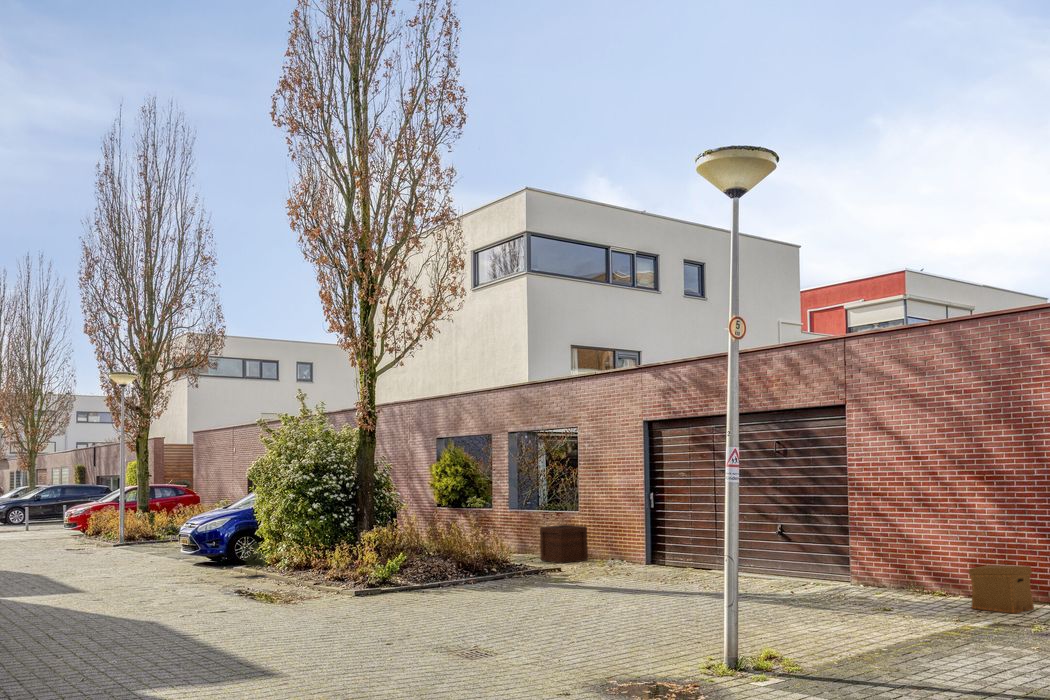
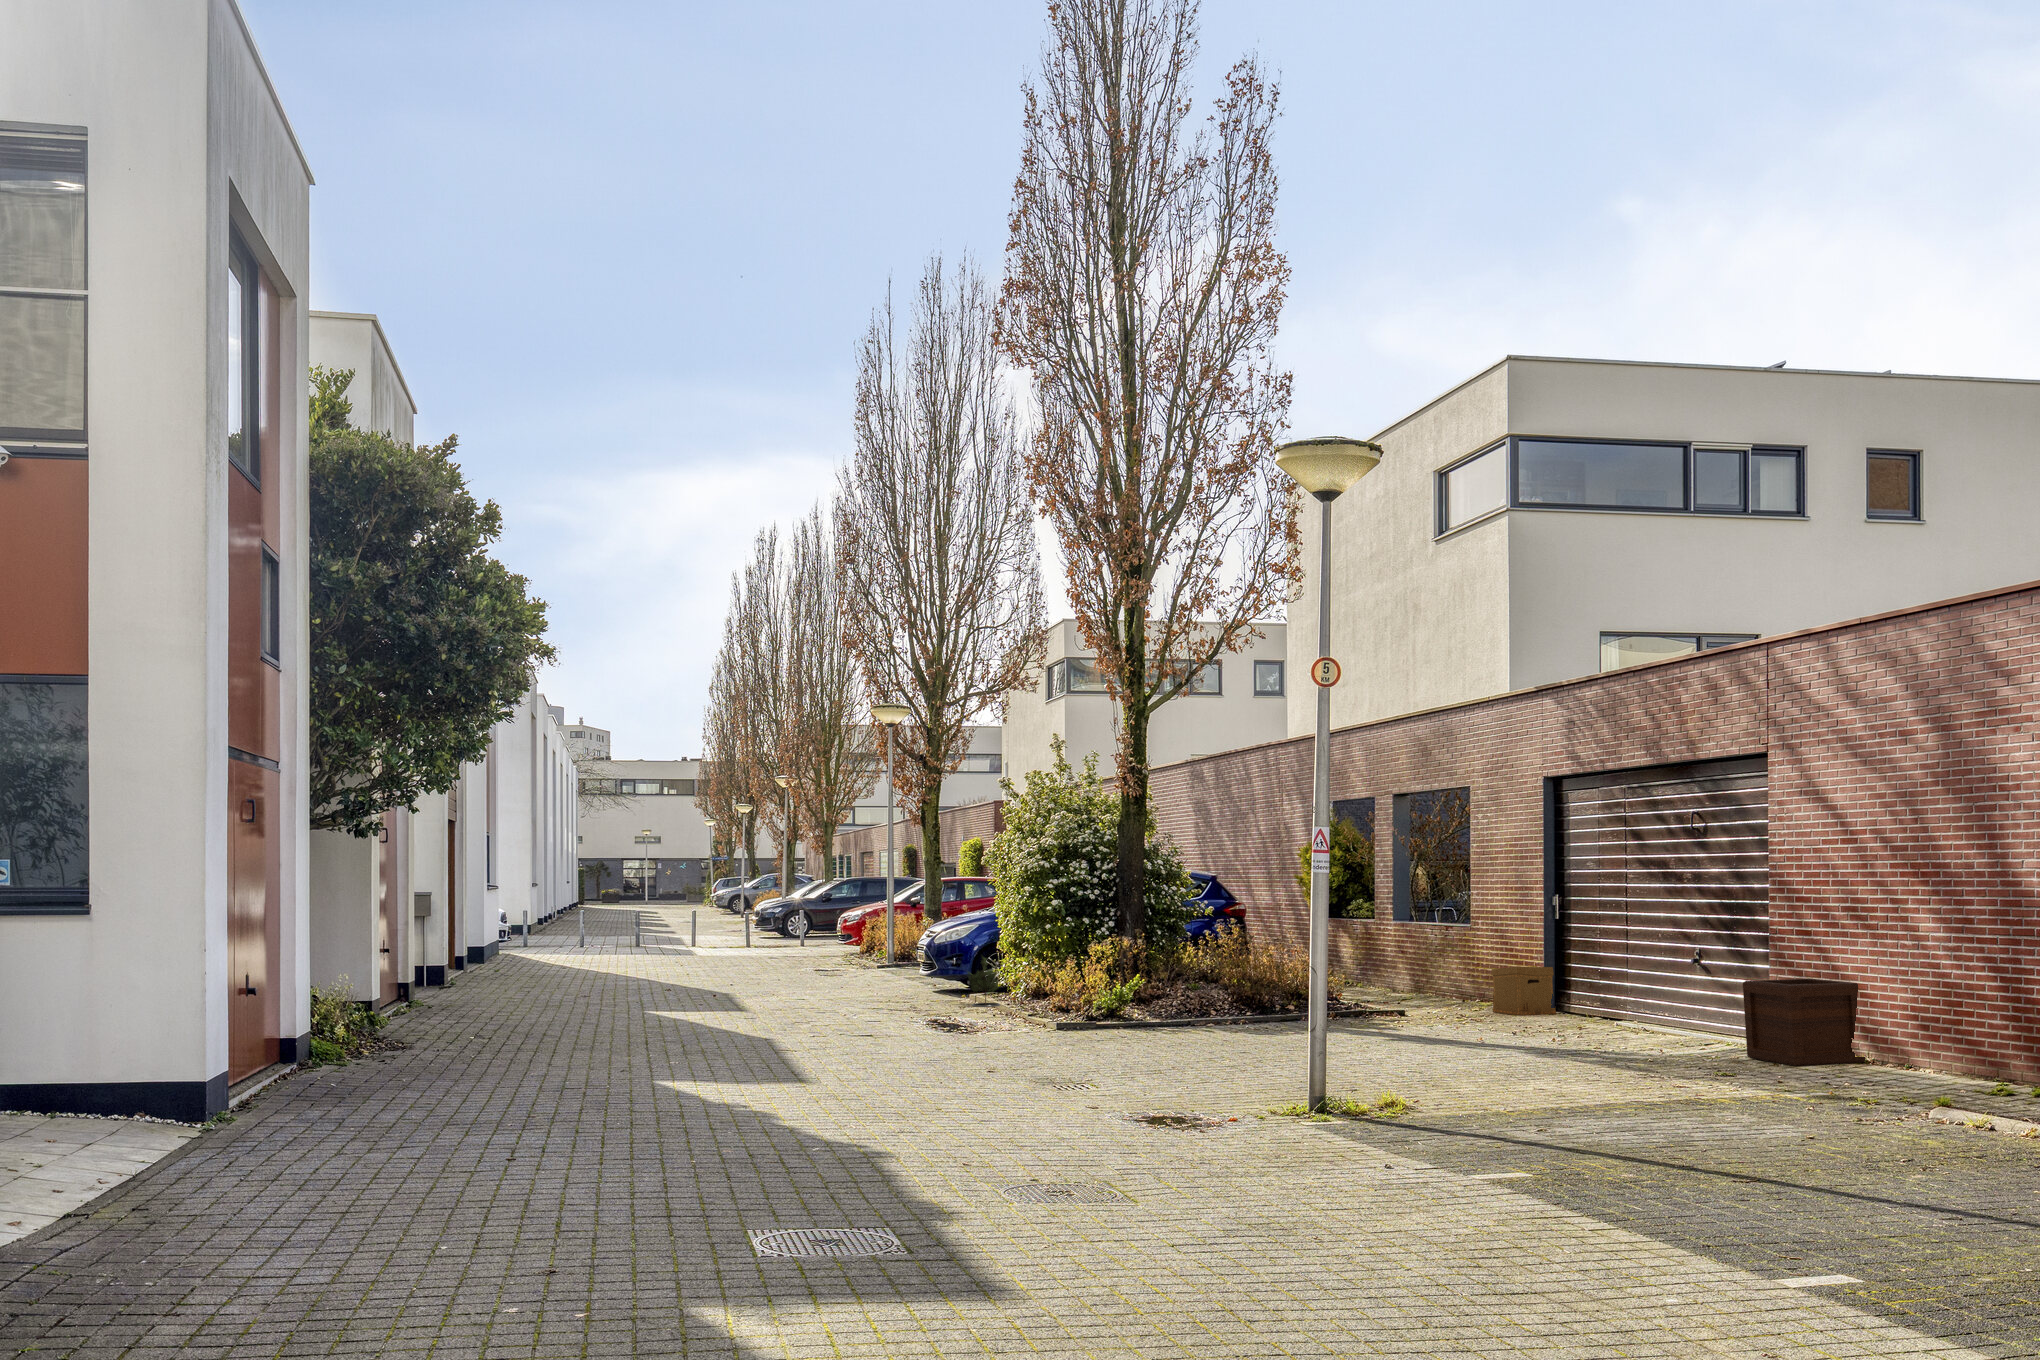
wooden crate: present [540,525,588,563] -> present [1743,978,1866,1066]
cardboard box: present [969,565,1034,614] -> present [1491,967,1556,1016]

